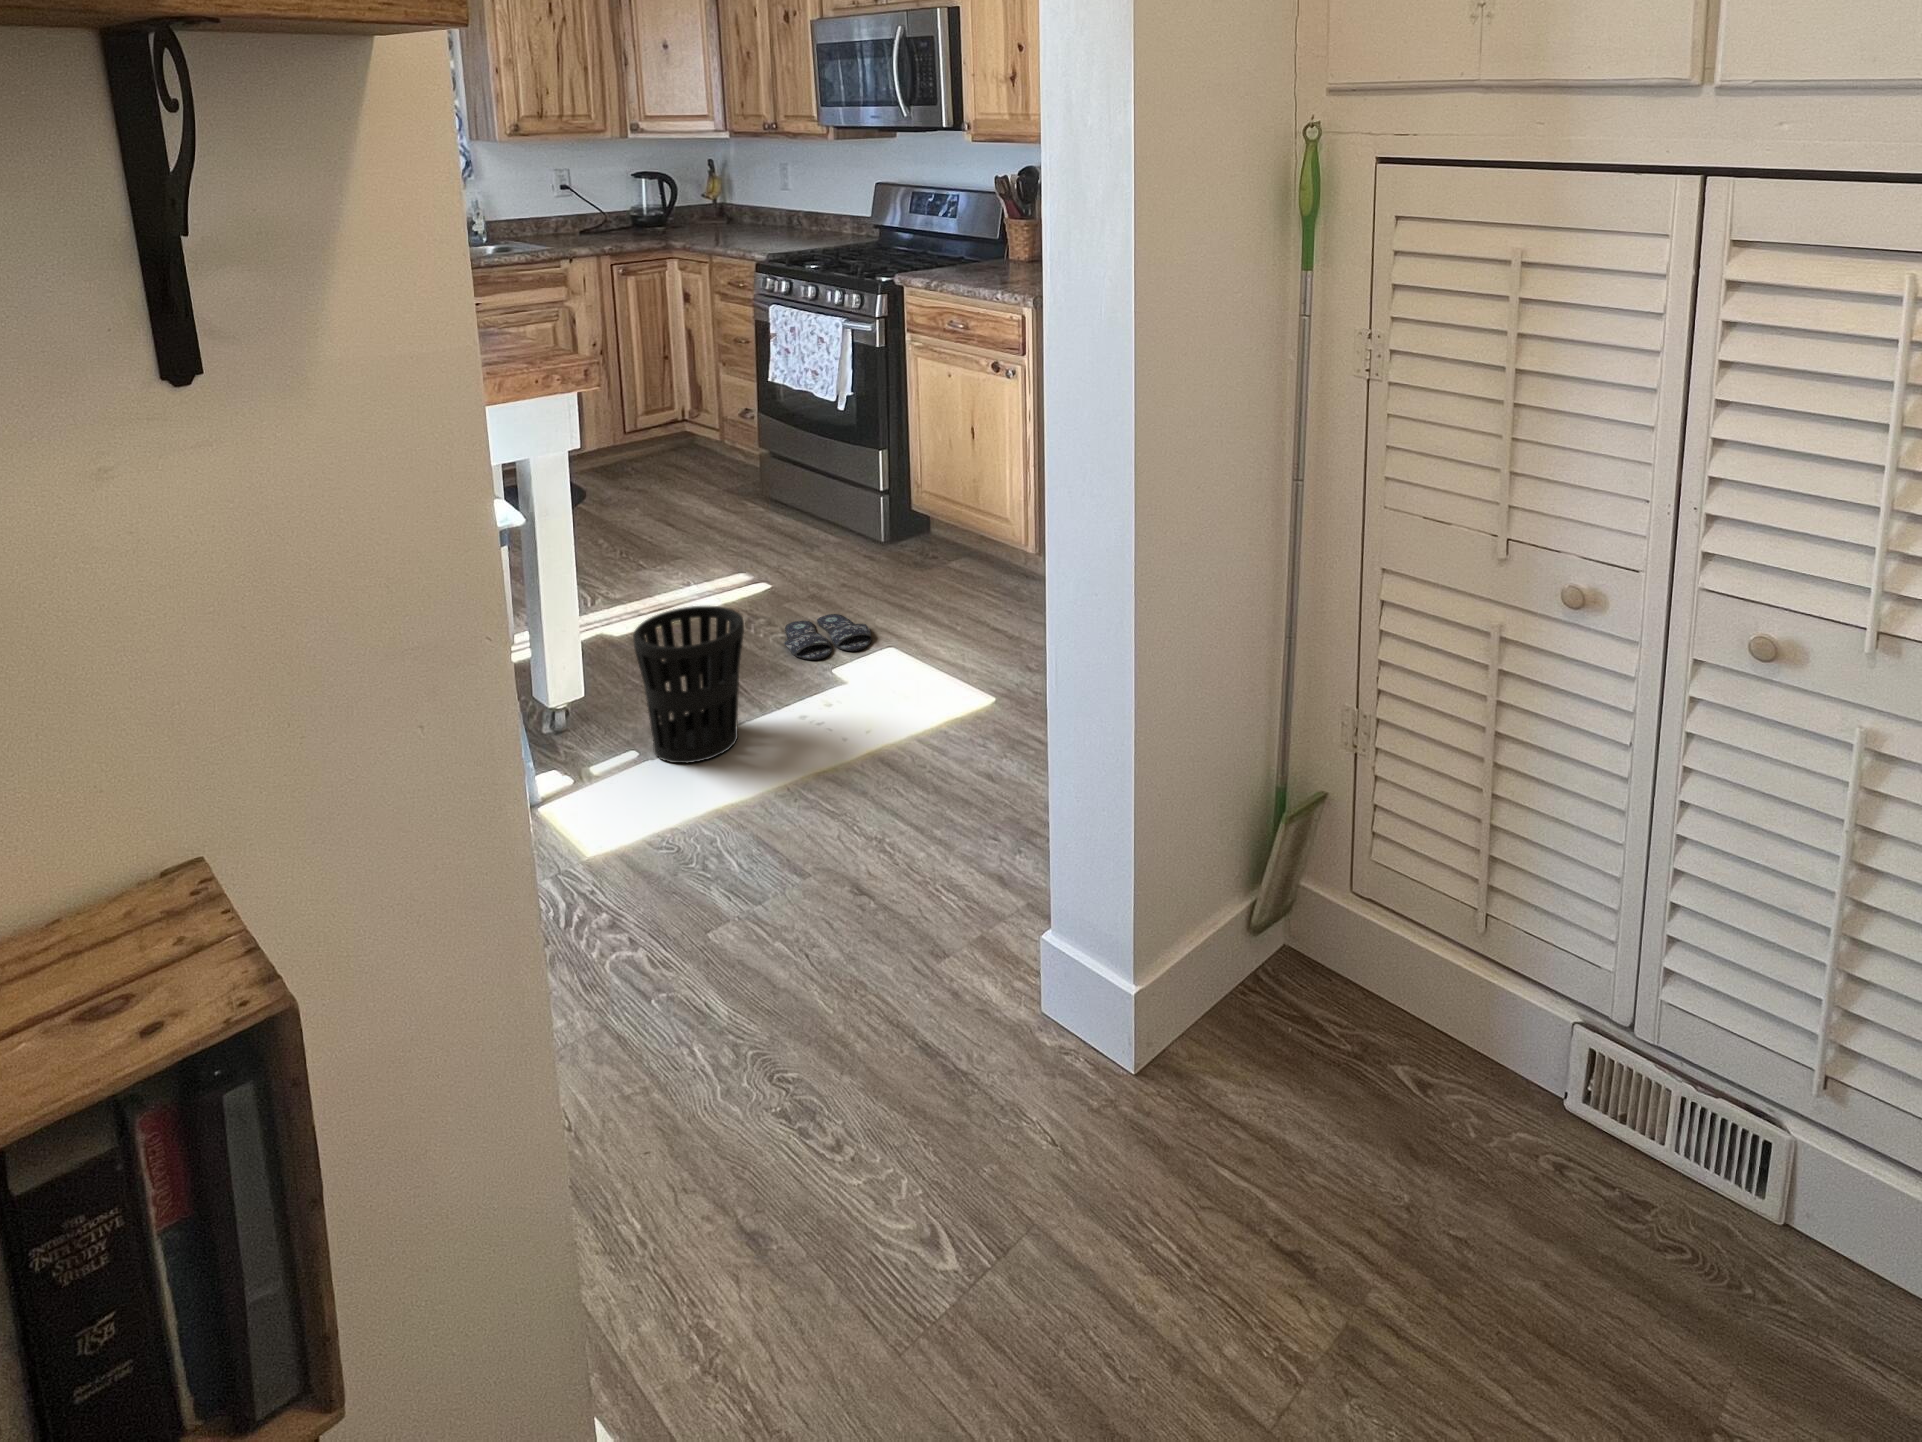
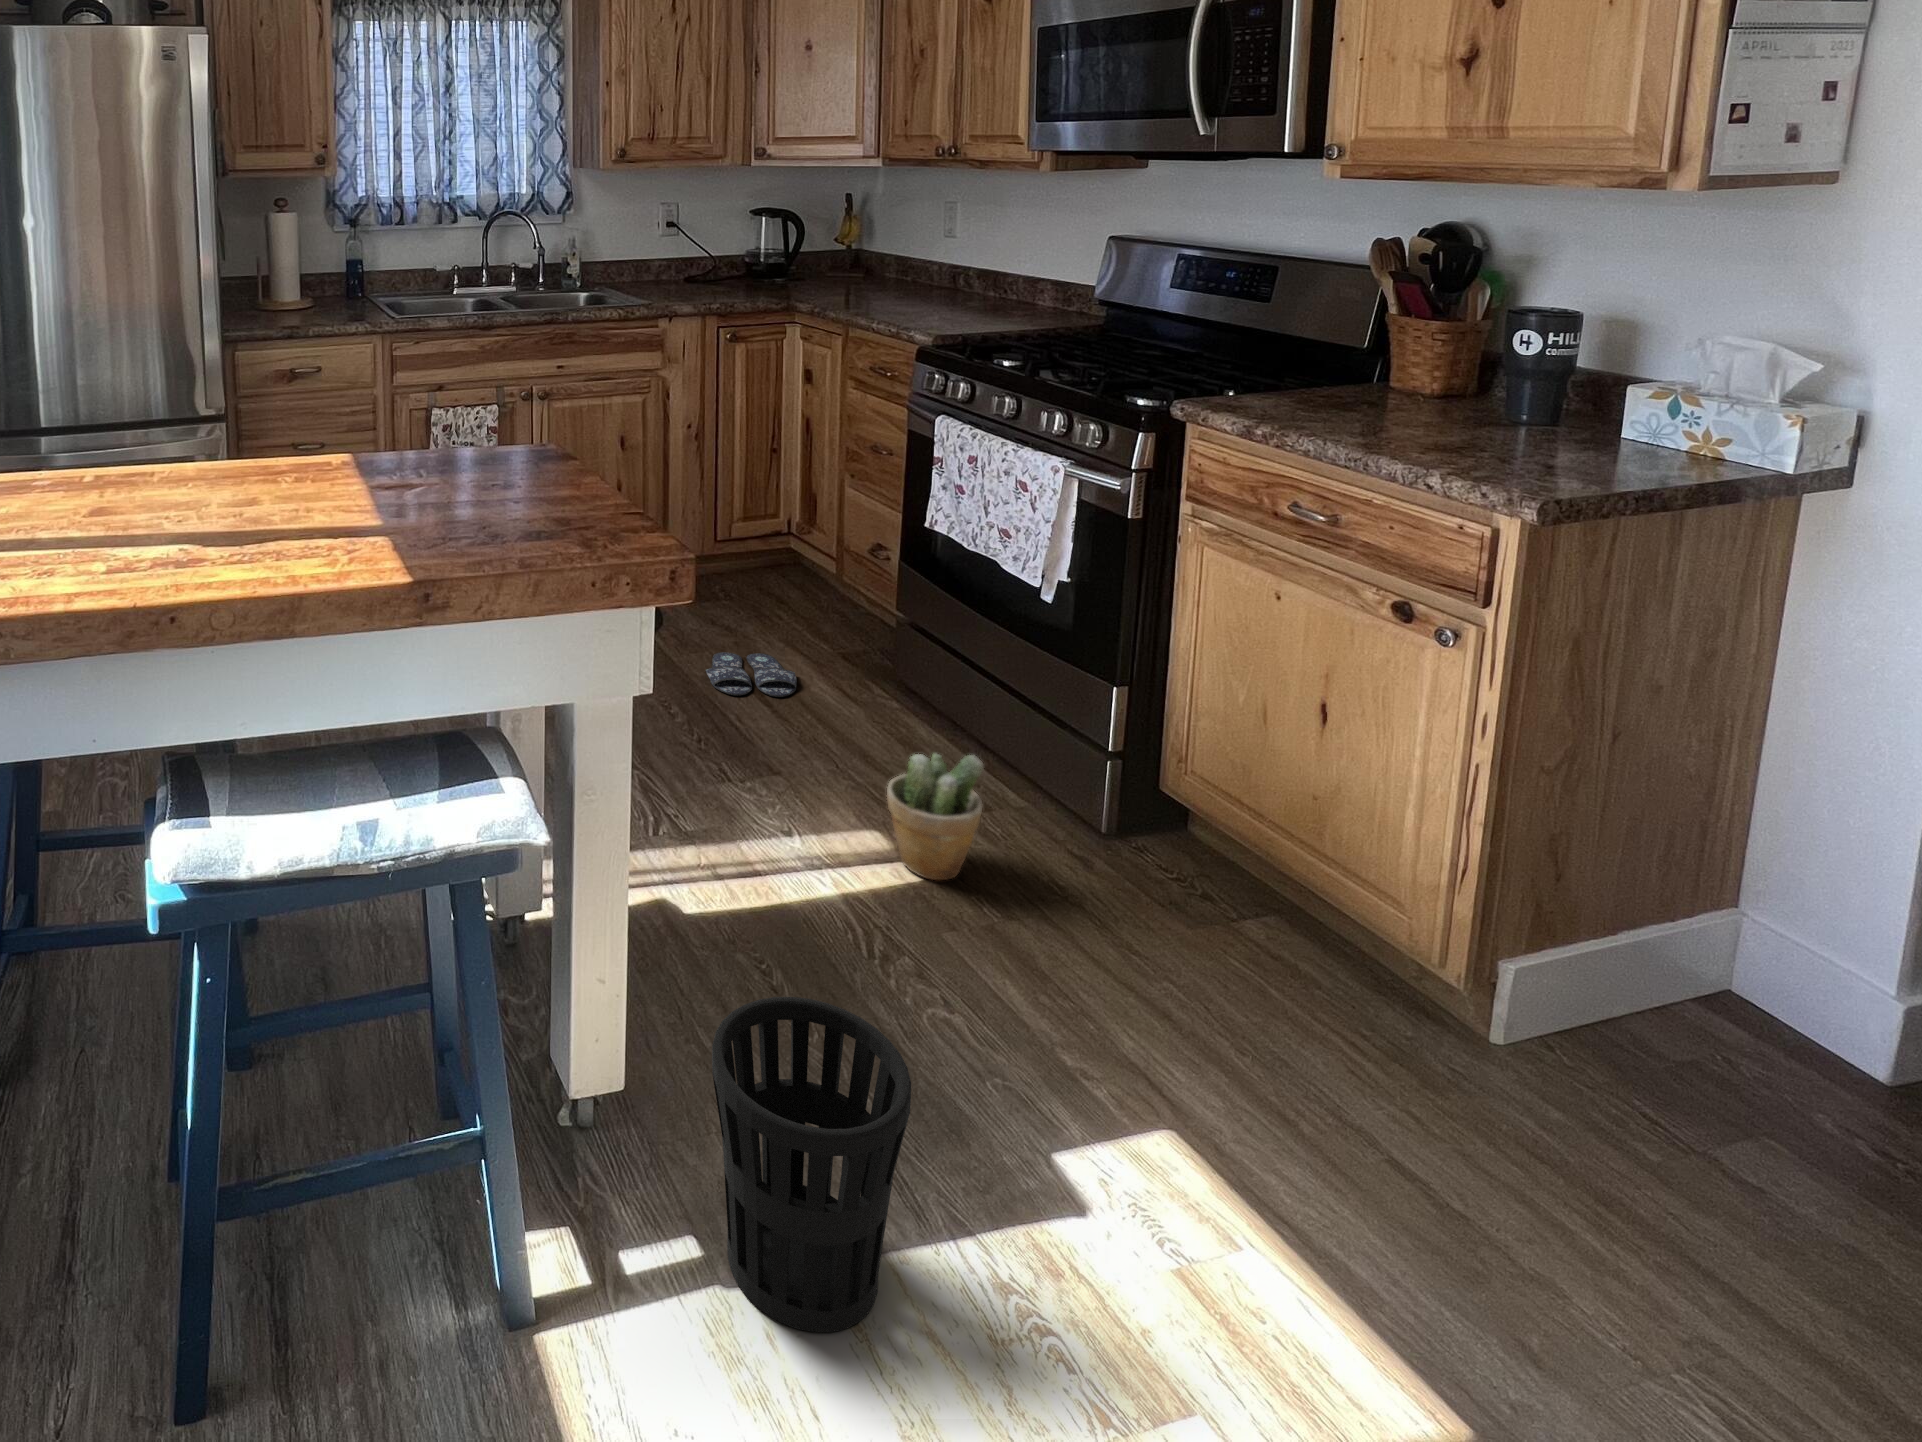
potted plant: none [747,501,805,582] -> present [887,754,984,880]
slippers: present [784,614,871,660] -> present [706,652,797,697]

